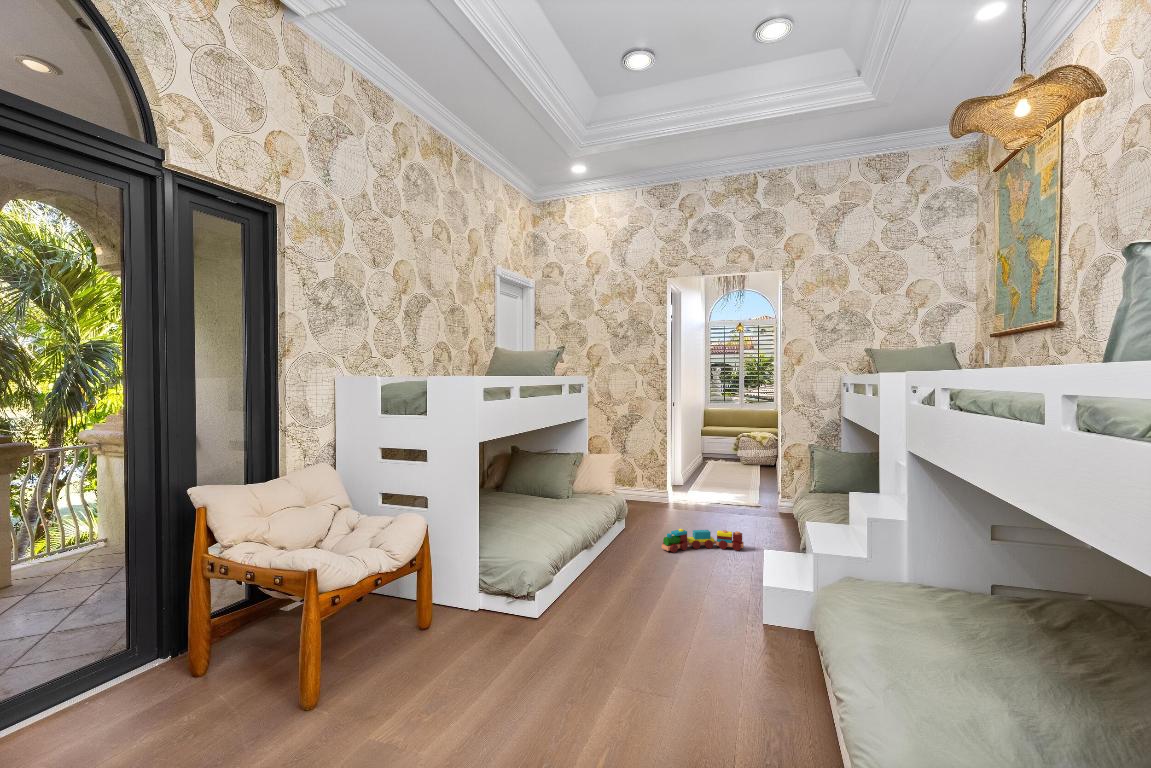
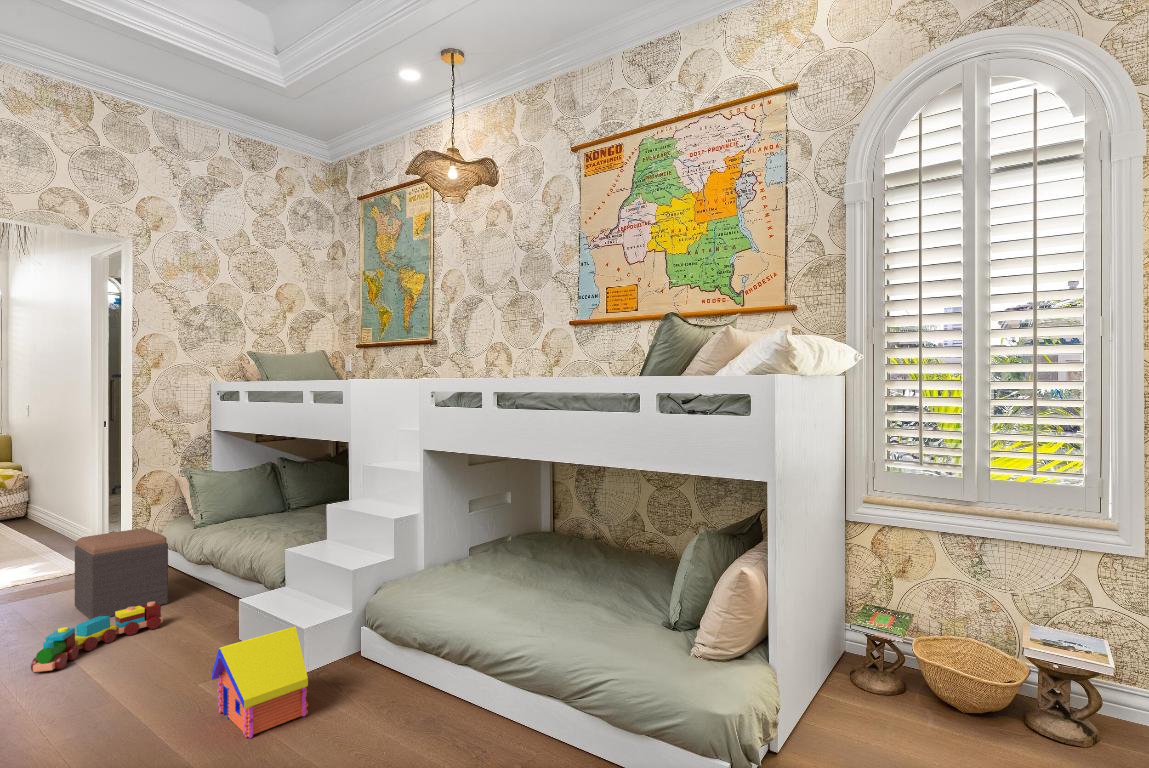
footstool: none [720,478,770,538] -> present [75,528,168,619]
toy house: none [666,568,725,646] -> present [212,626,308,738]

